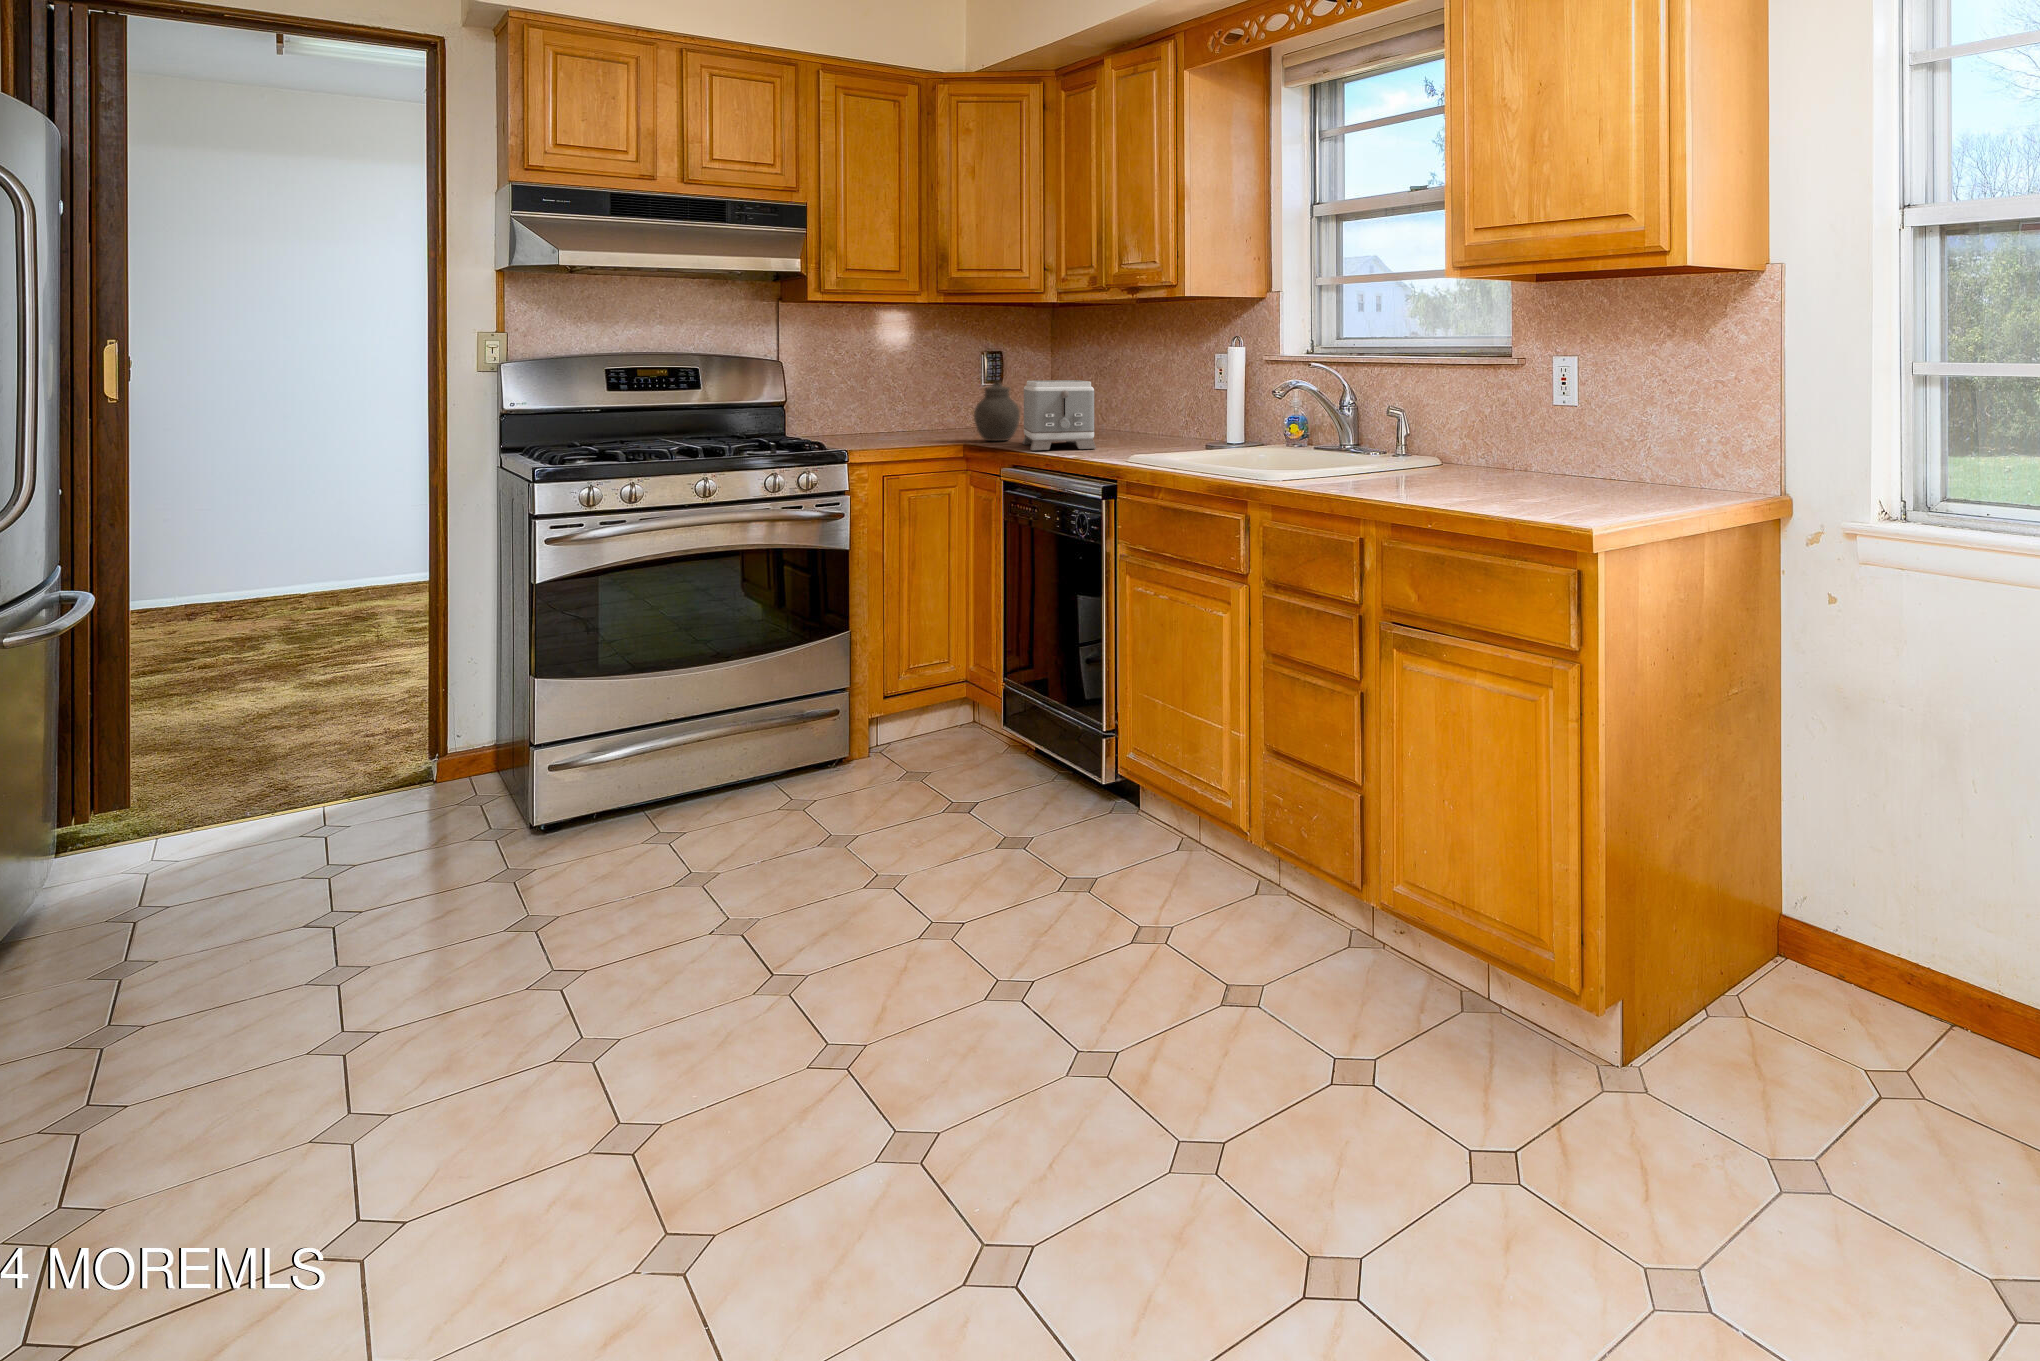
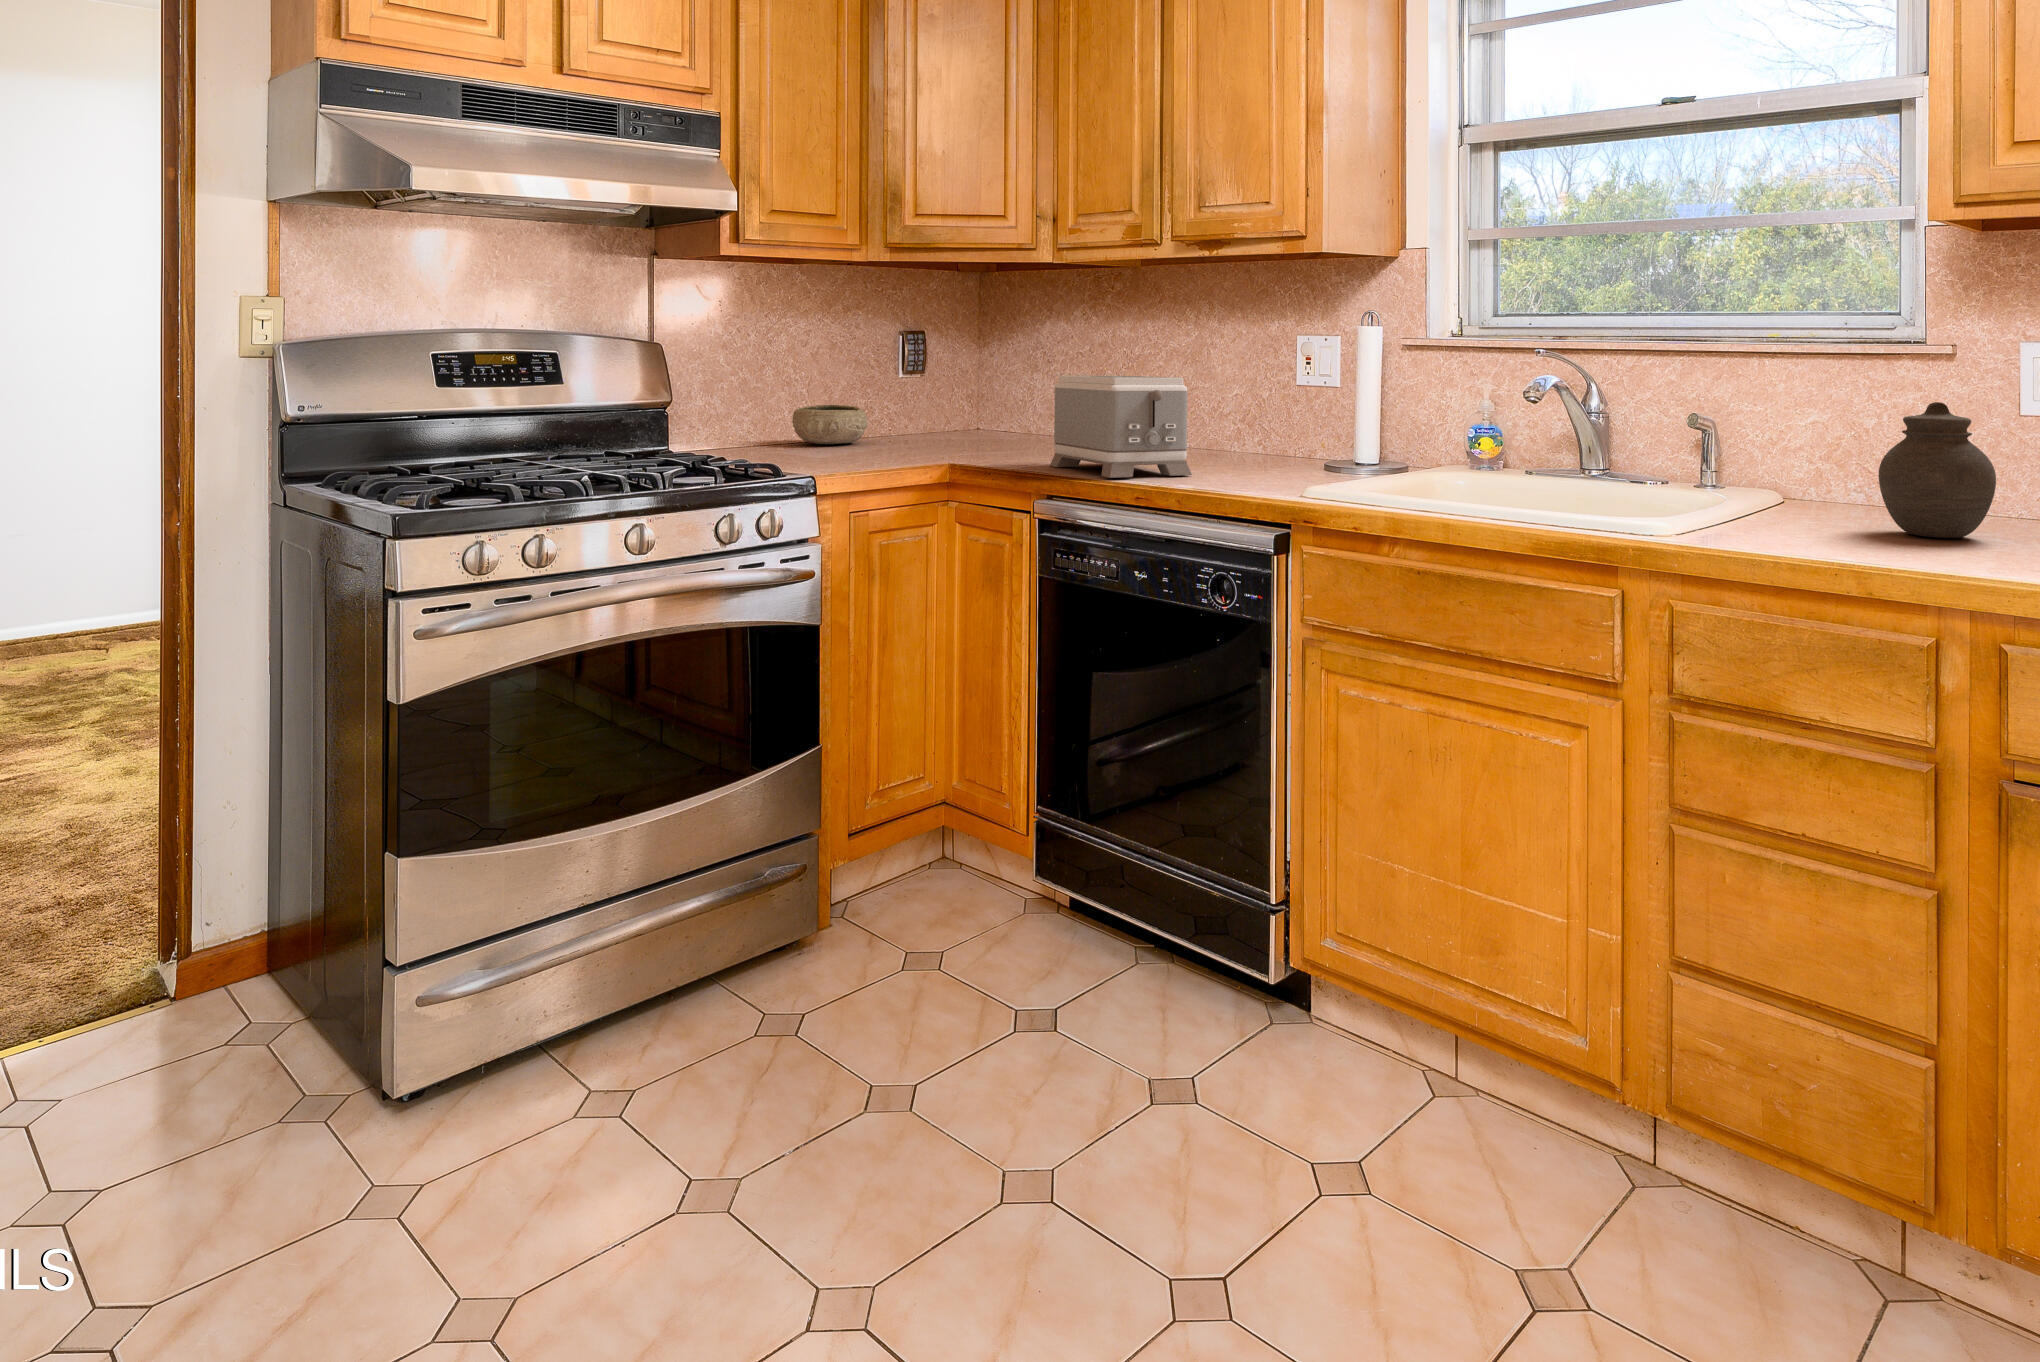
jar: present [974,381,1020,441] -> present [1879,402,1996,538]
bowl: none [888,403,947,431] -> present [792,405,868,444]

